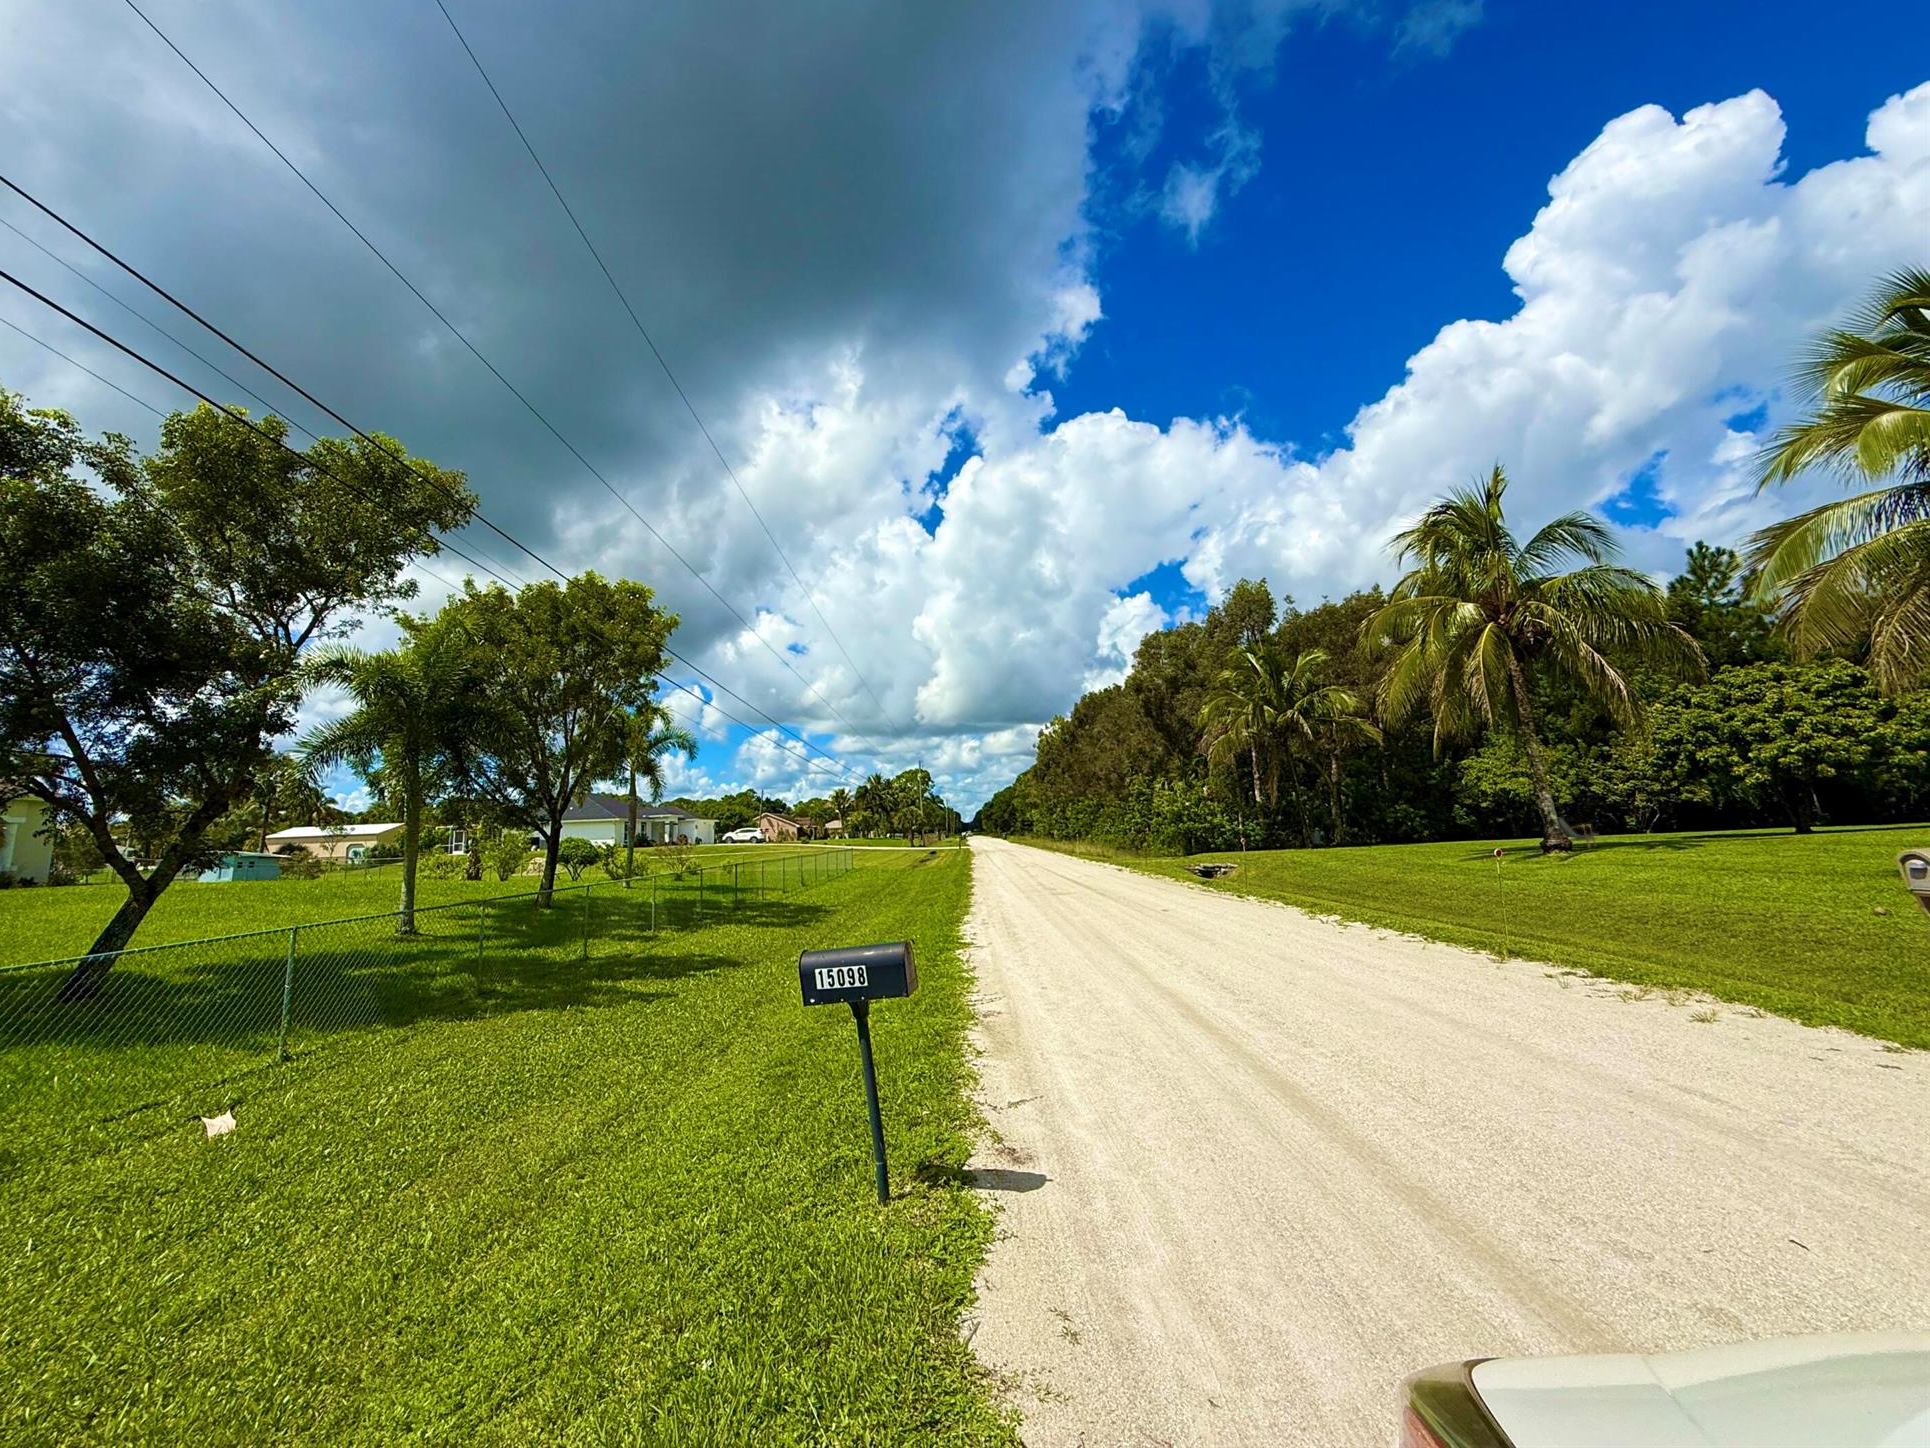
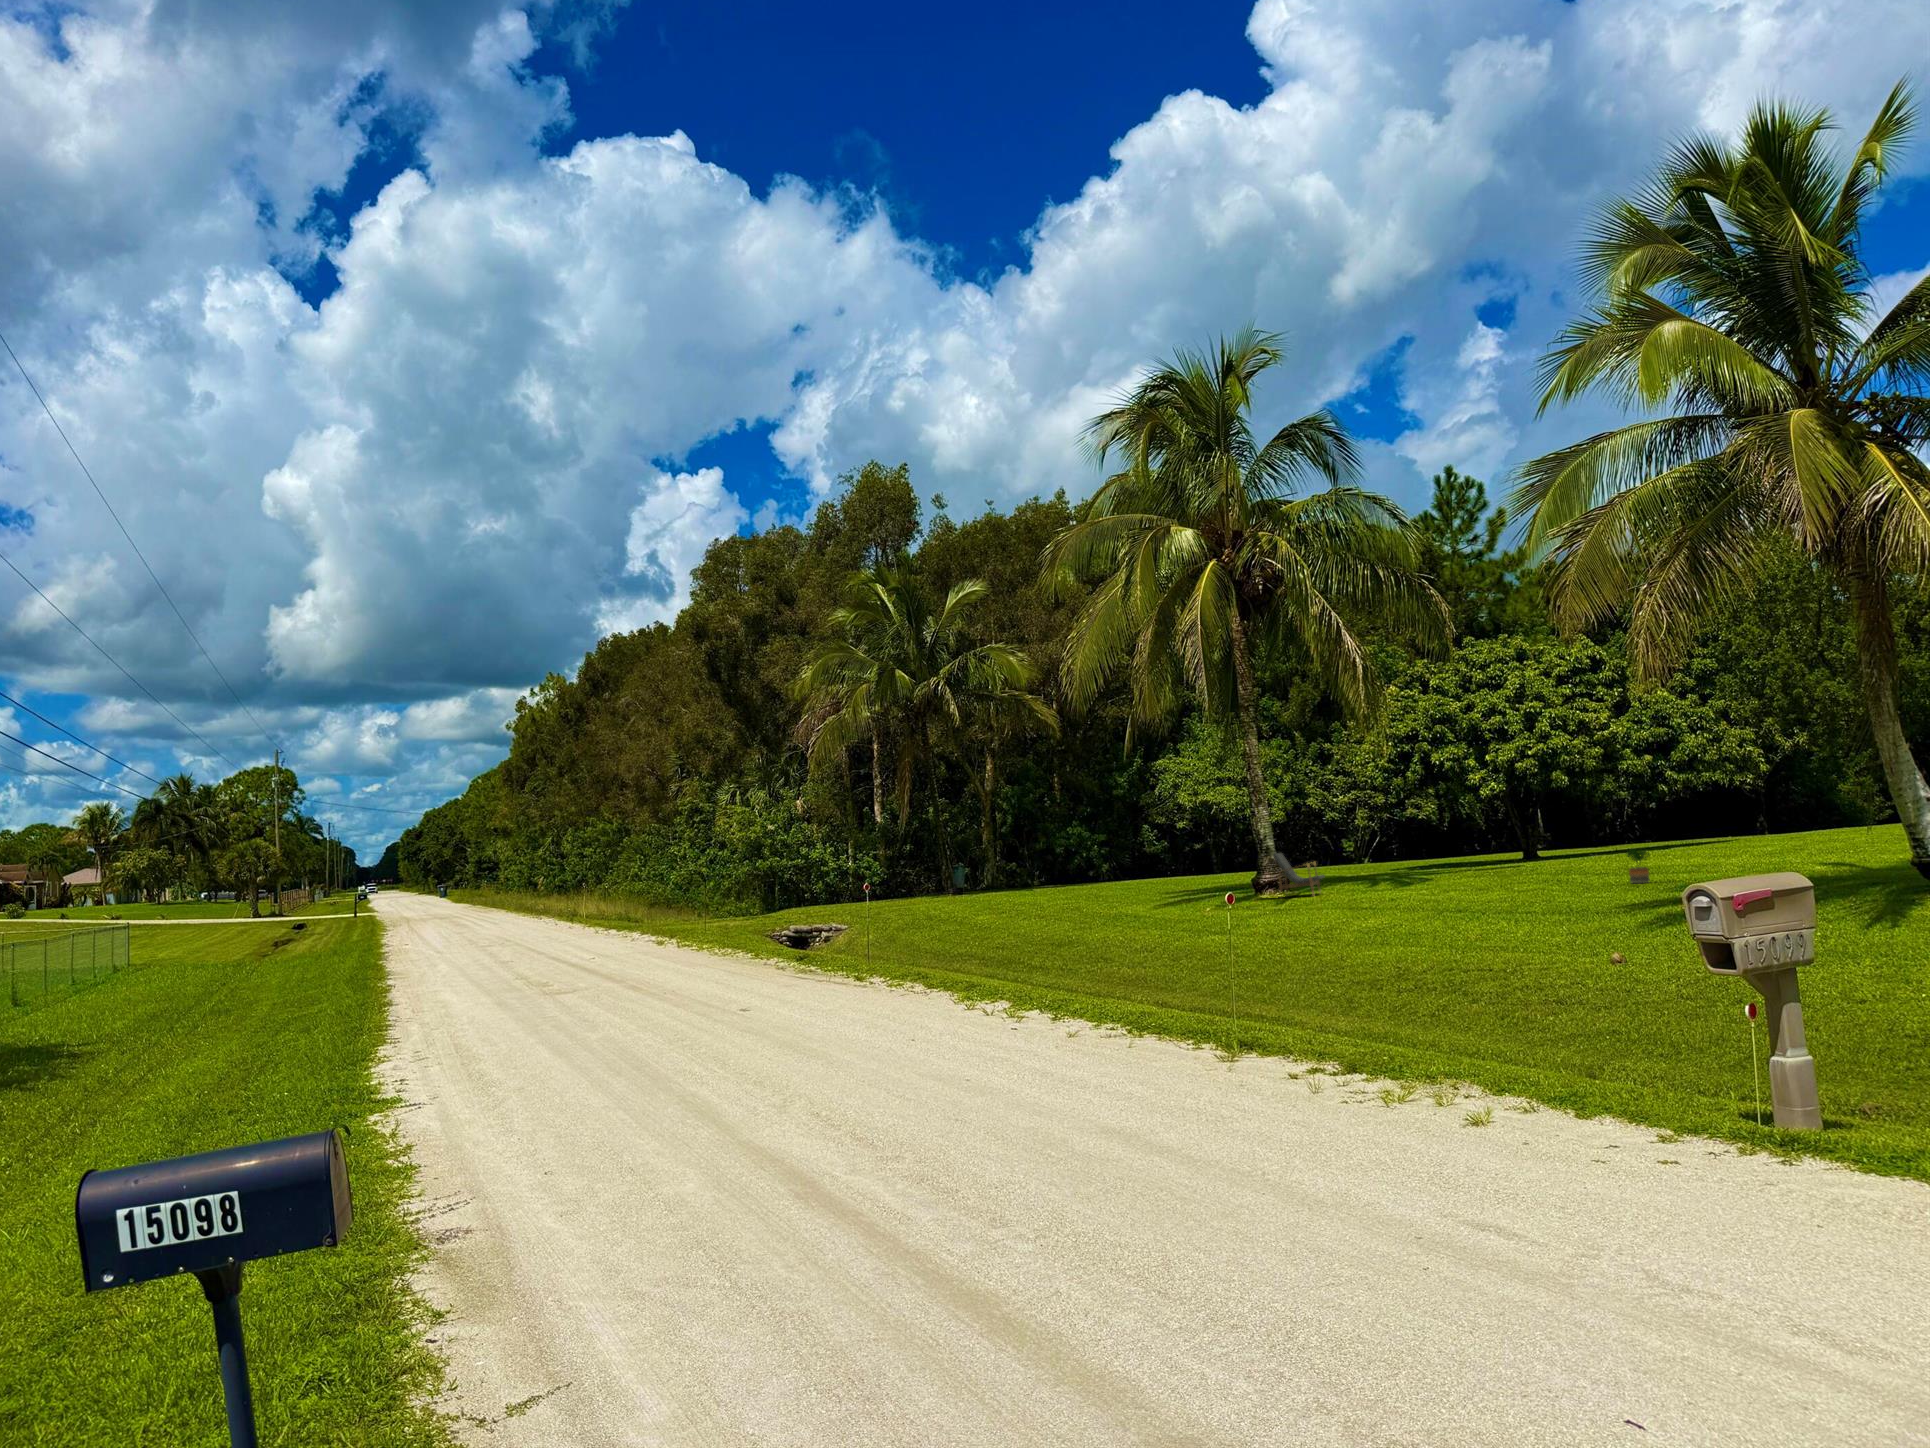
potted tree: none [1868,814,1895,840] -> present [1627,849,1650,883]

